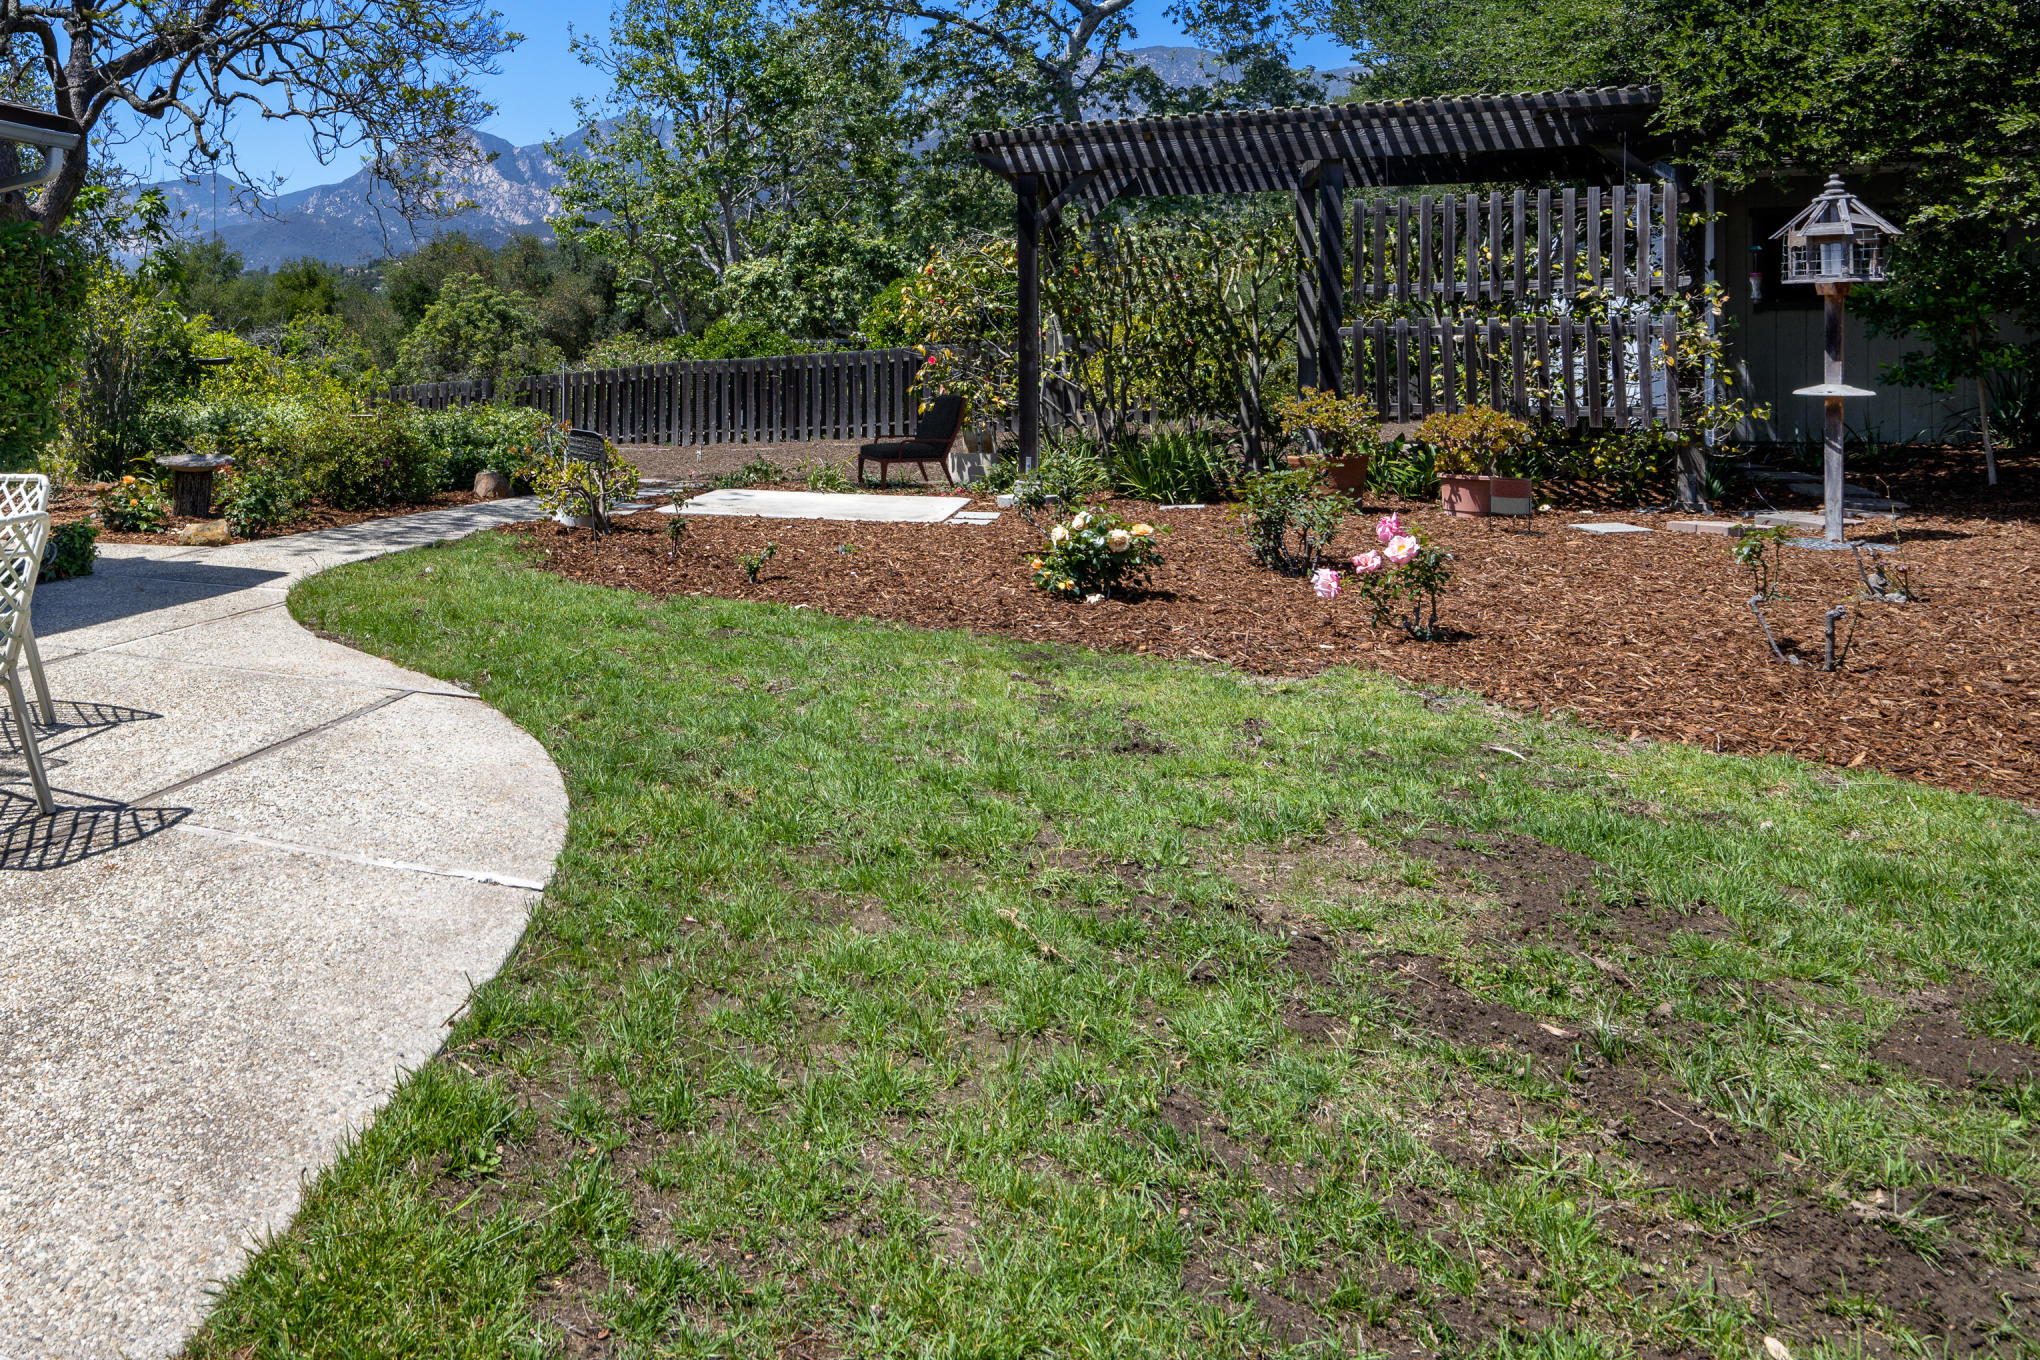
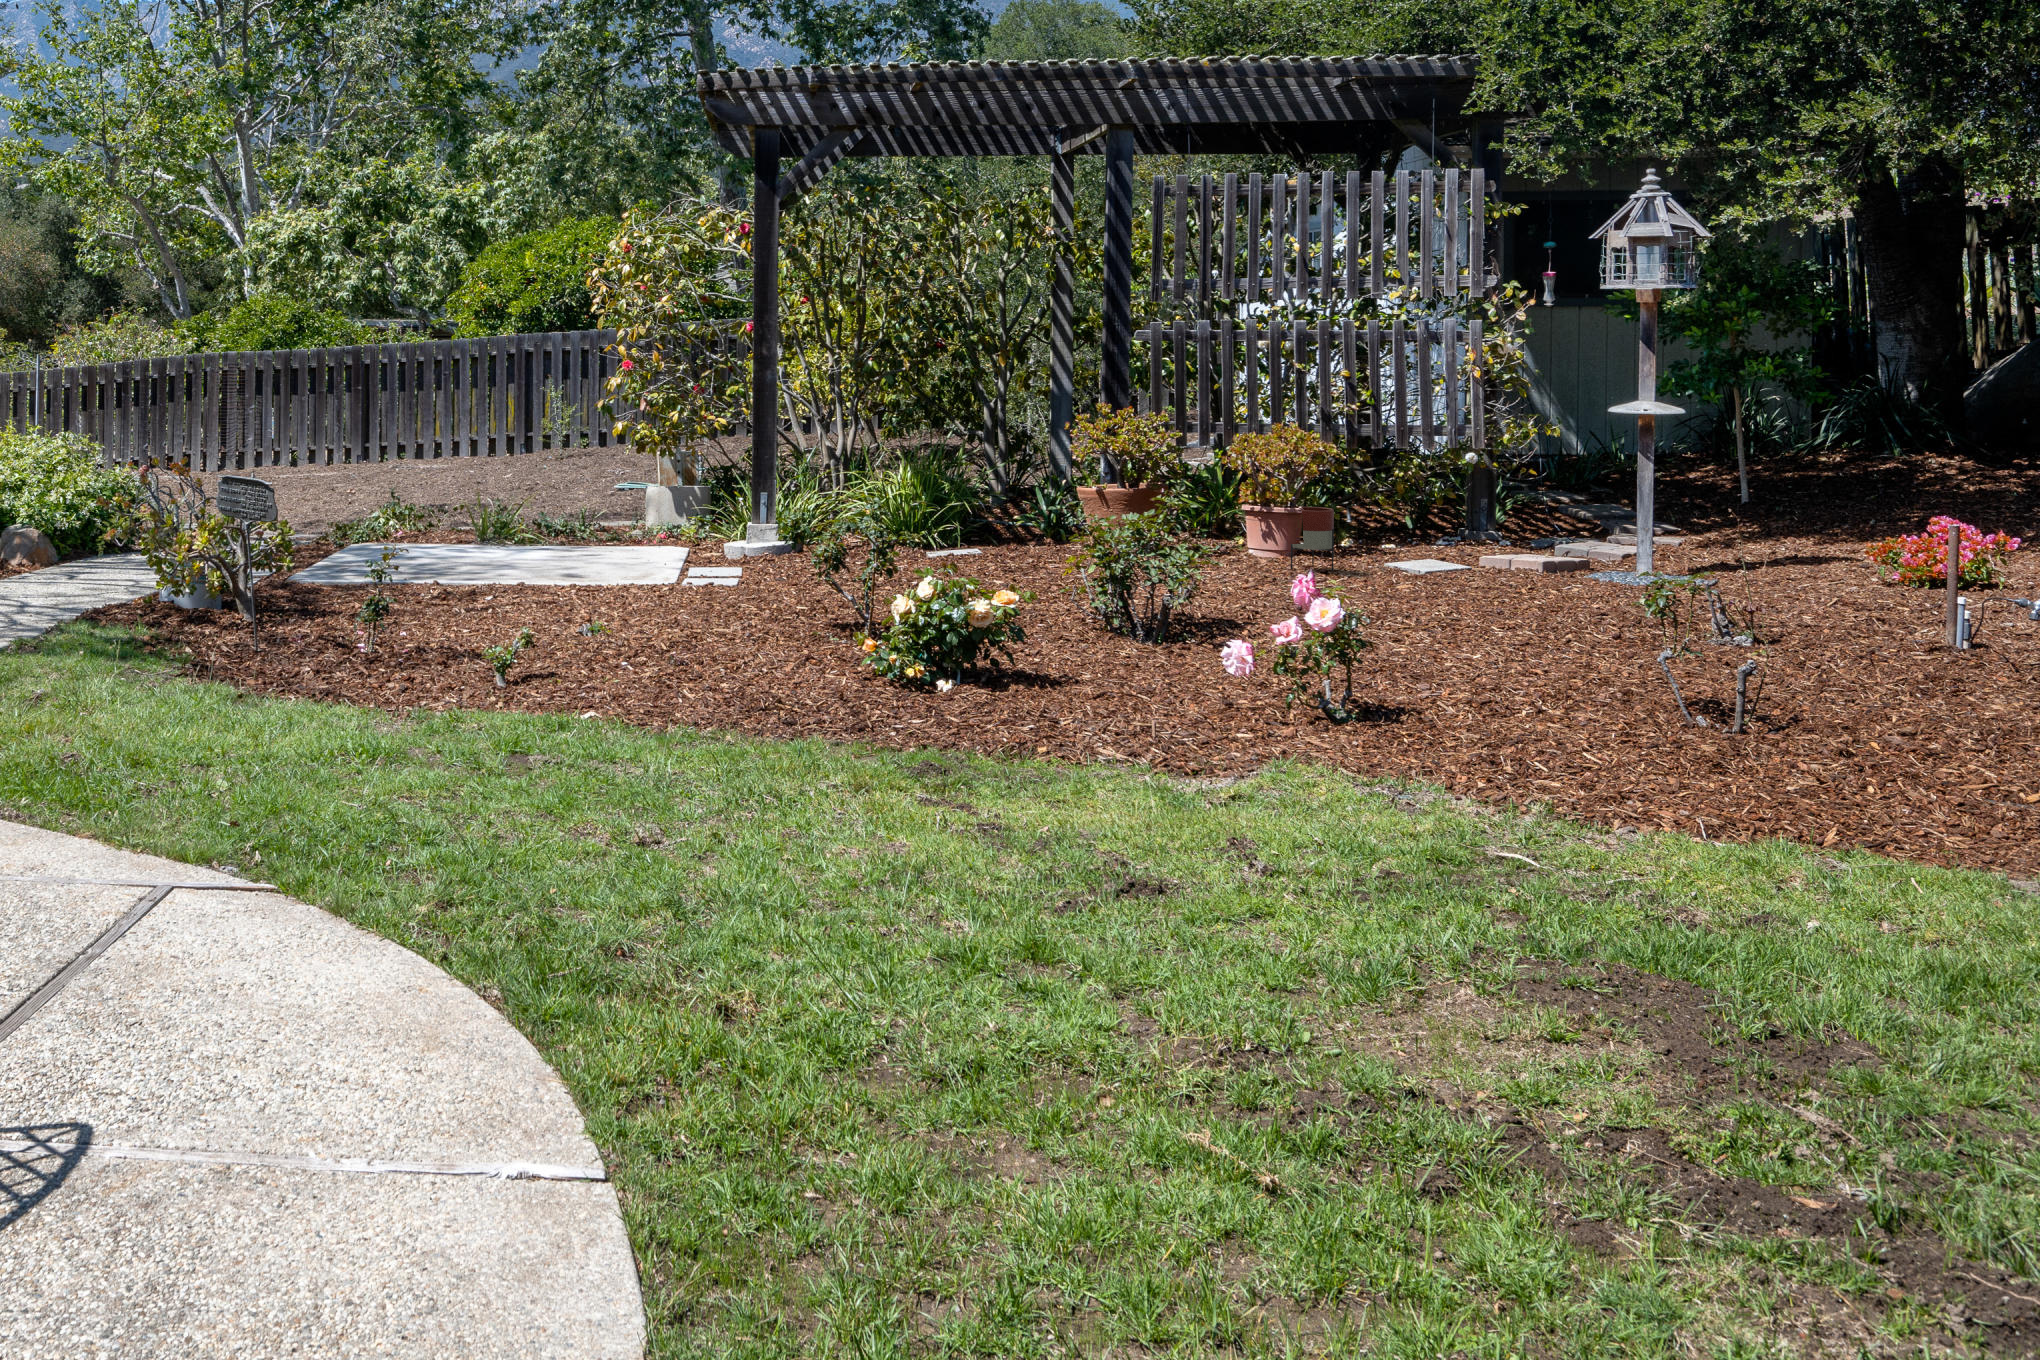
armchair: present [858,395,967,489] -> none [525,405,667,535]

